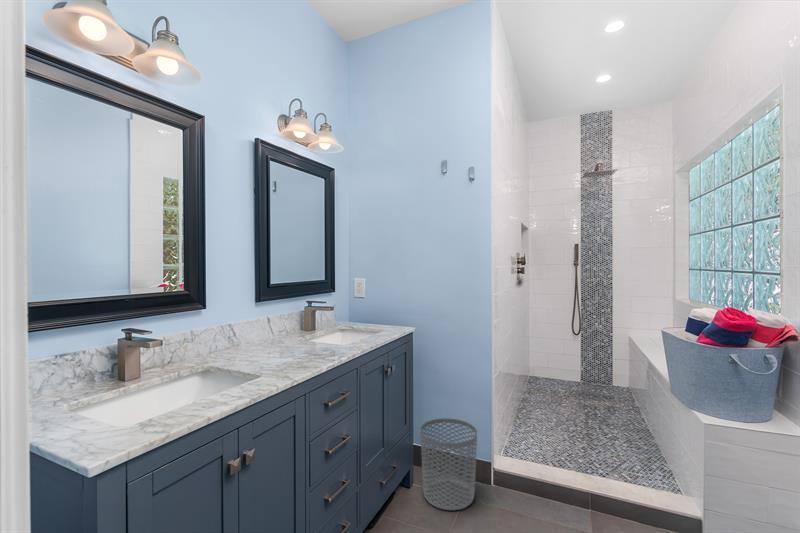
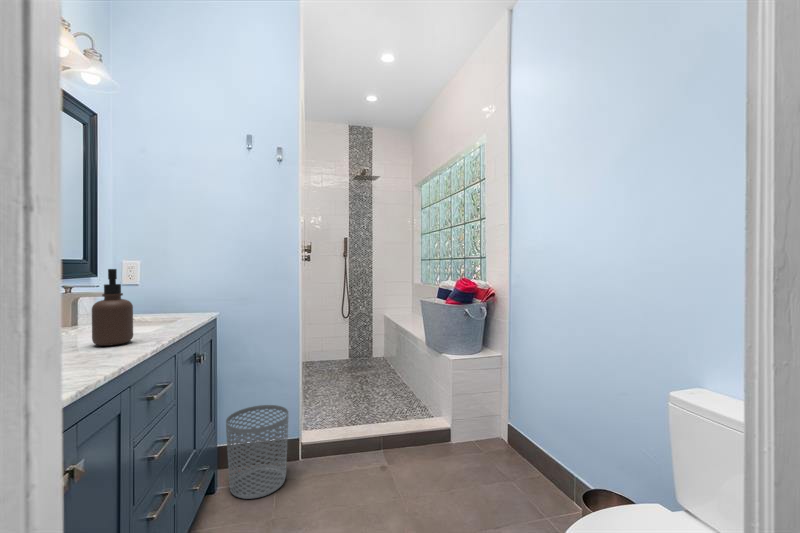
soap dispenser: none [312,292,337,351] -> present [92,269,133,346]

